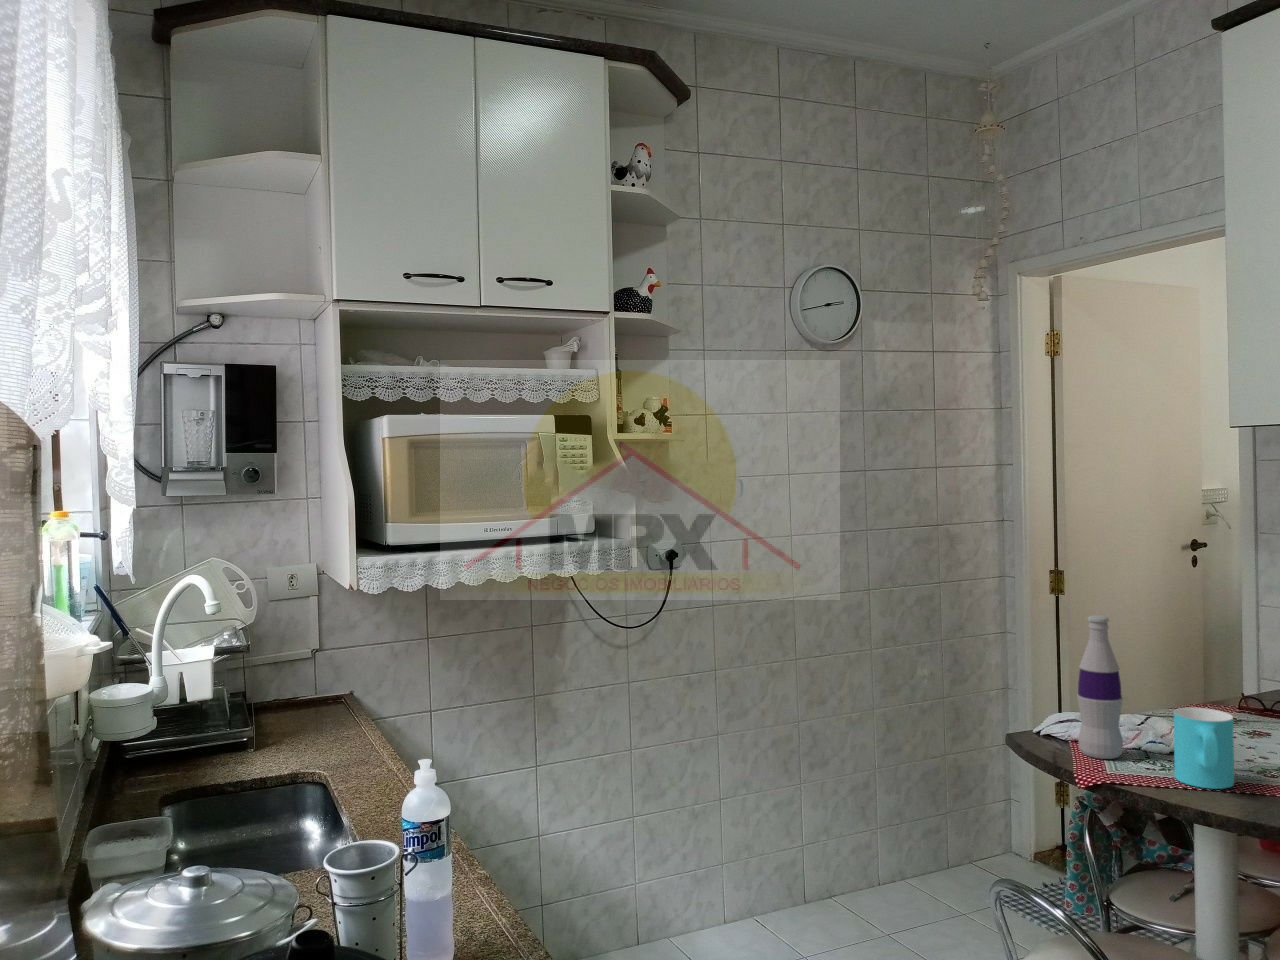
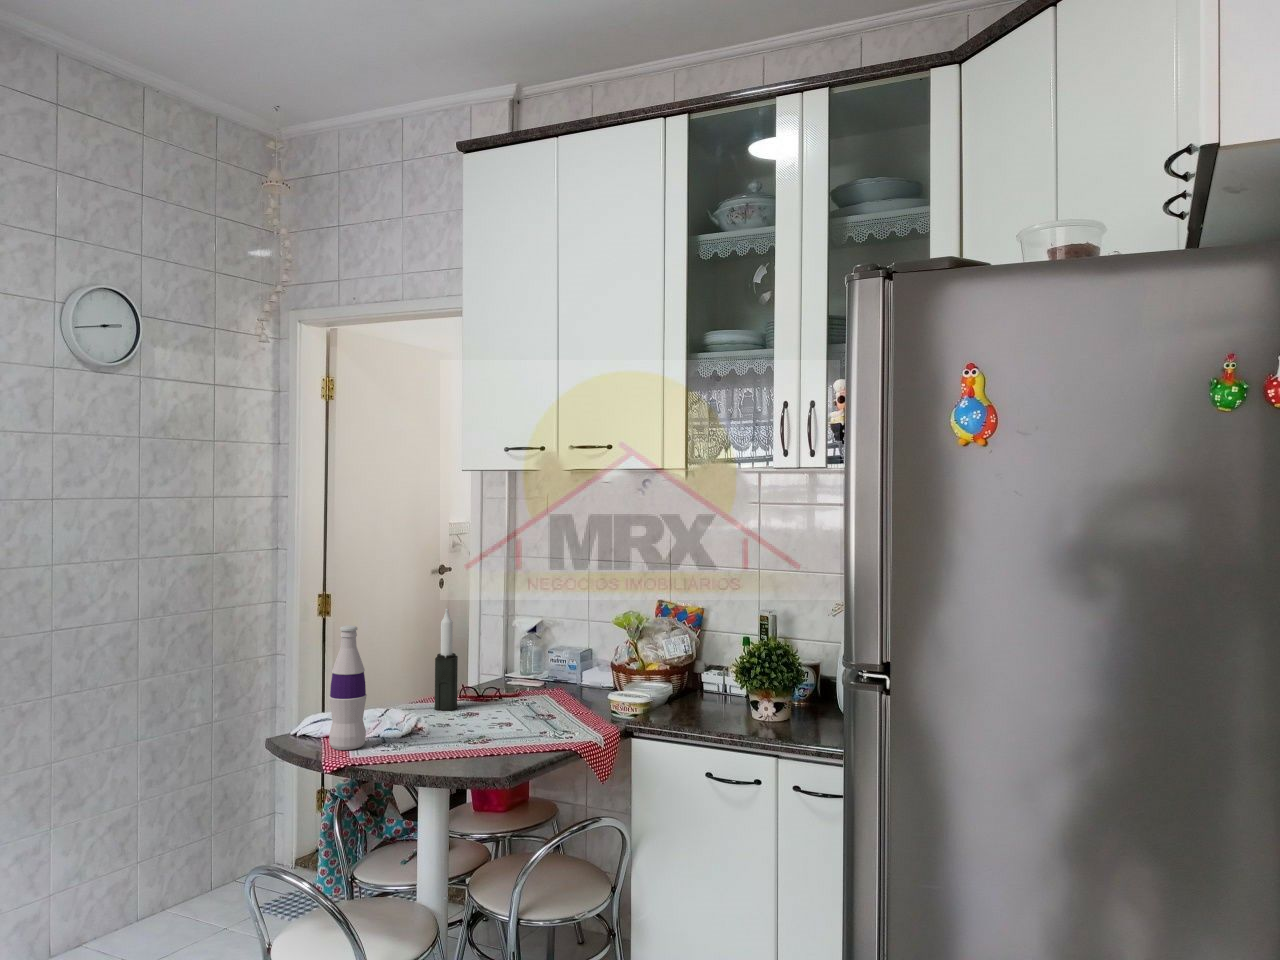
candle: none [1207,600,1239,725] -> present [435,608,458,710]
cup: present [1174,707,1234,789] -> none [404,695,447,759]

